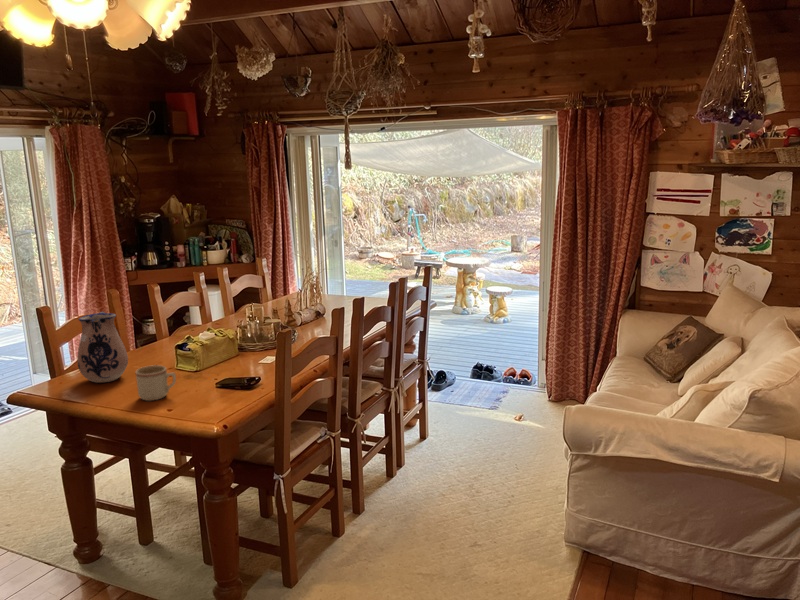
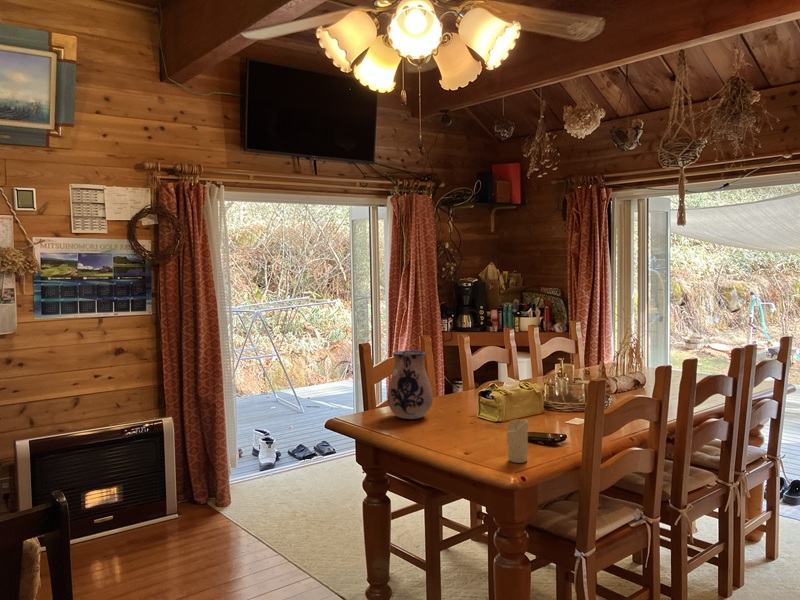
mug: present [136,365,176,401] -> none [438,405,476,441]
candle: none [207,374,228,414] -> present [507,419,528,463]

